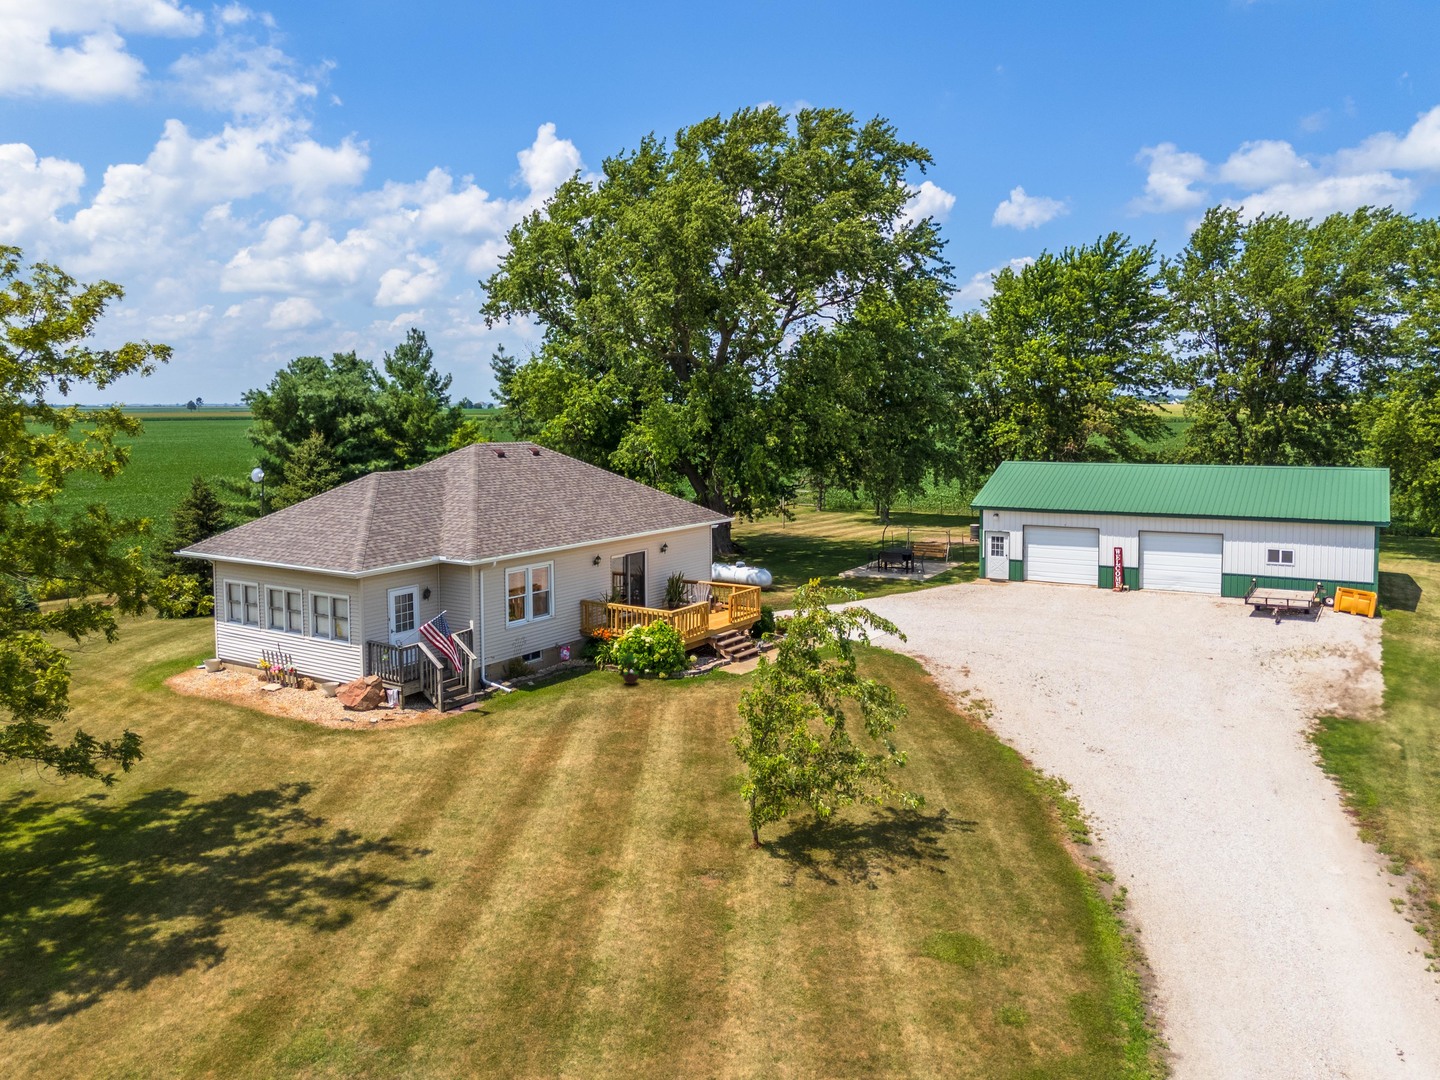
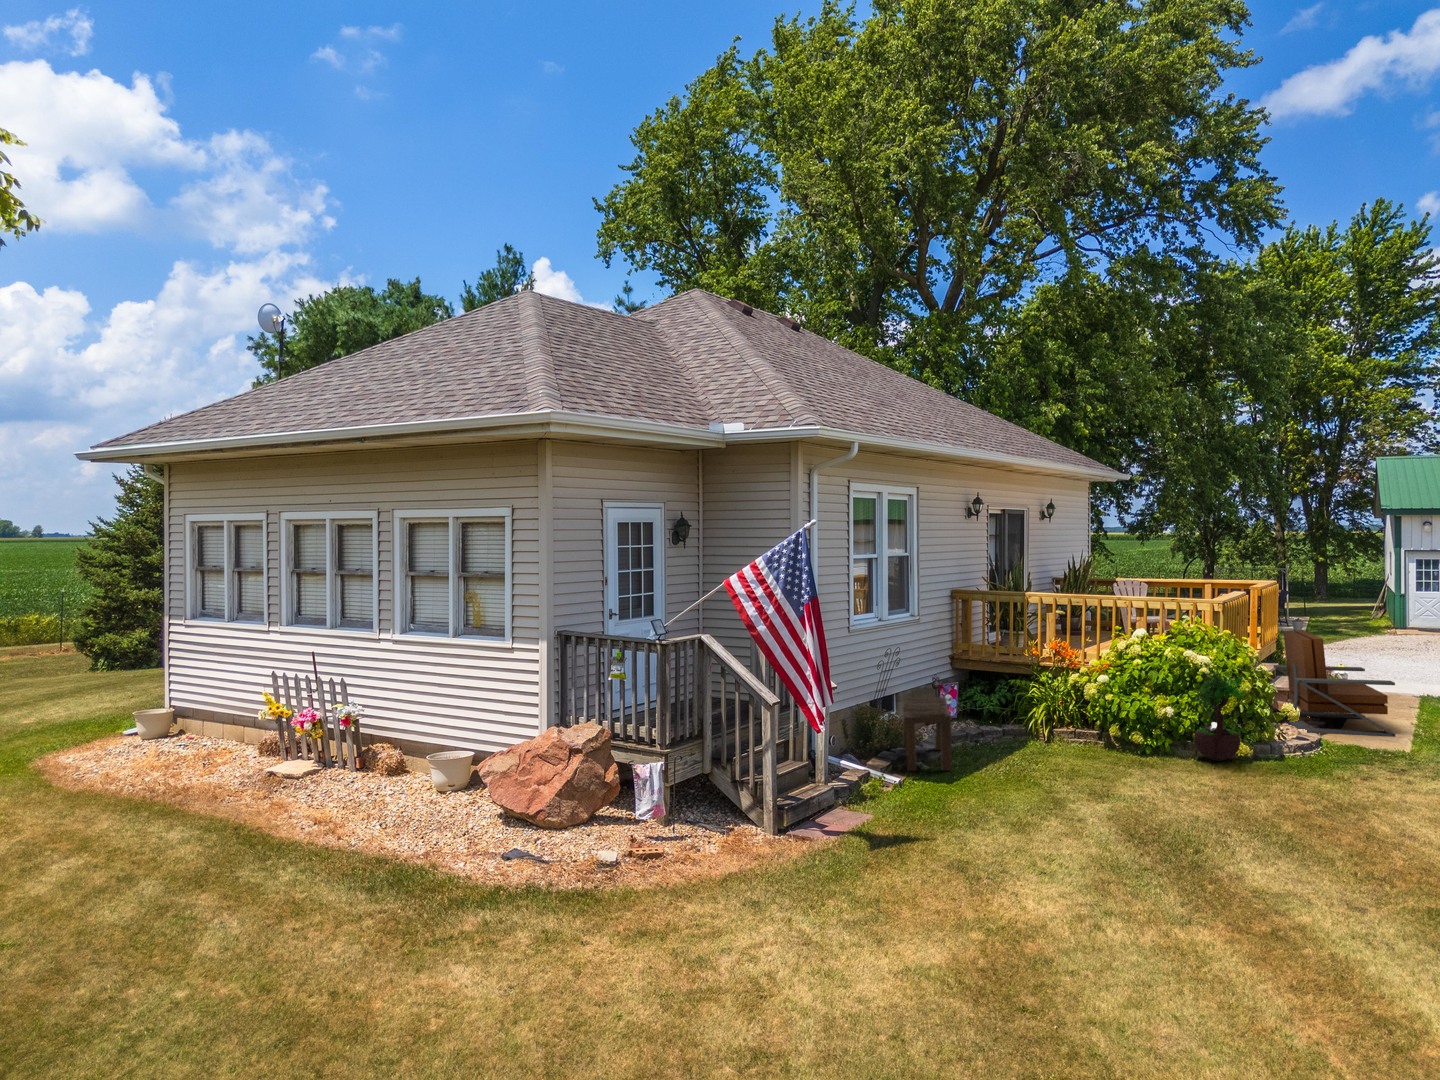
lounge chair: none [688,626,730,673] -> present [1274,630,1395,737]
bench: none [507,658,536,688] -> present [903,697,952,771]

